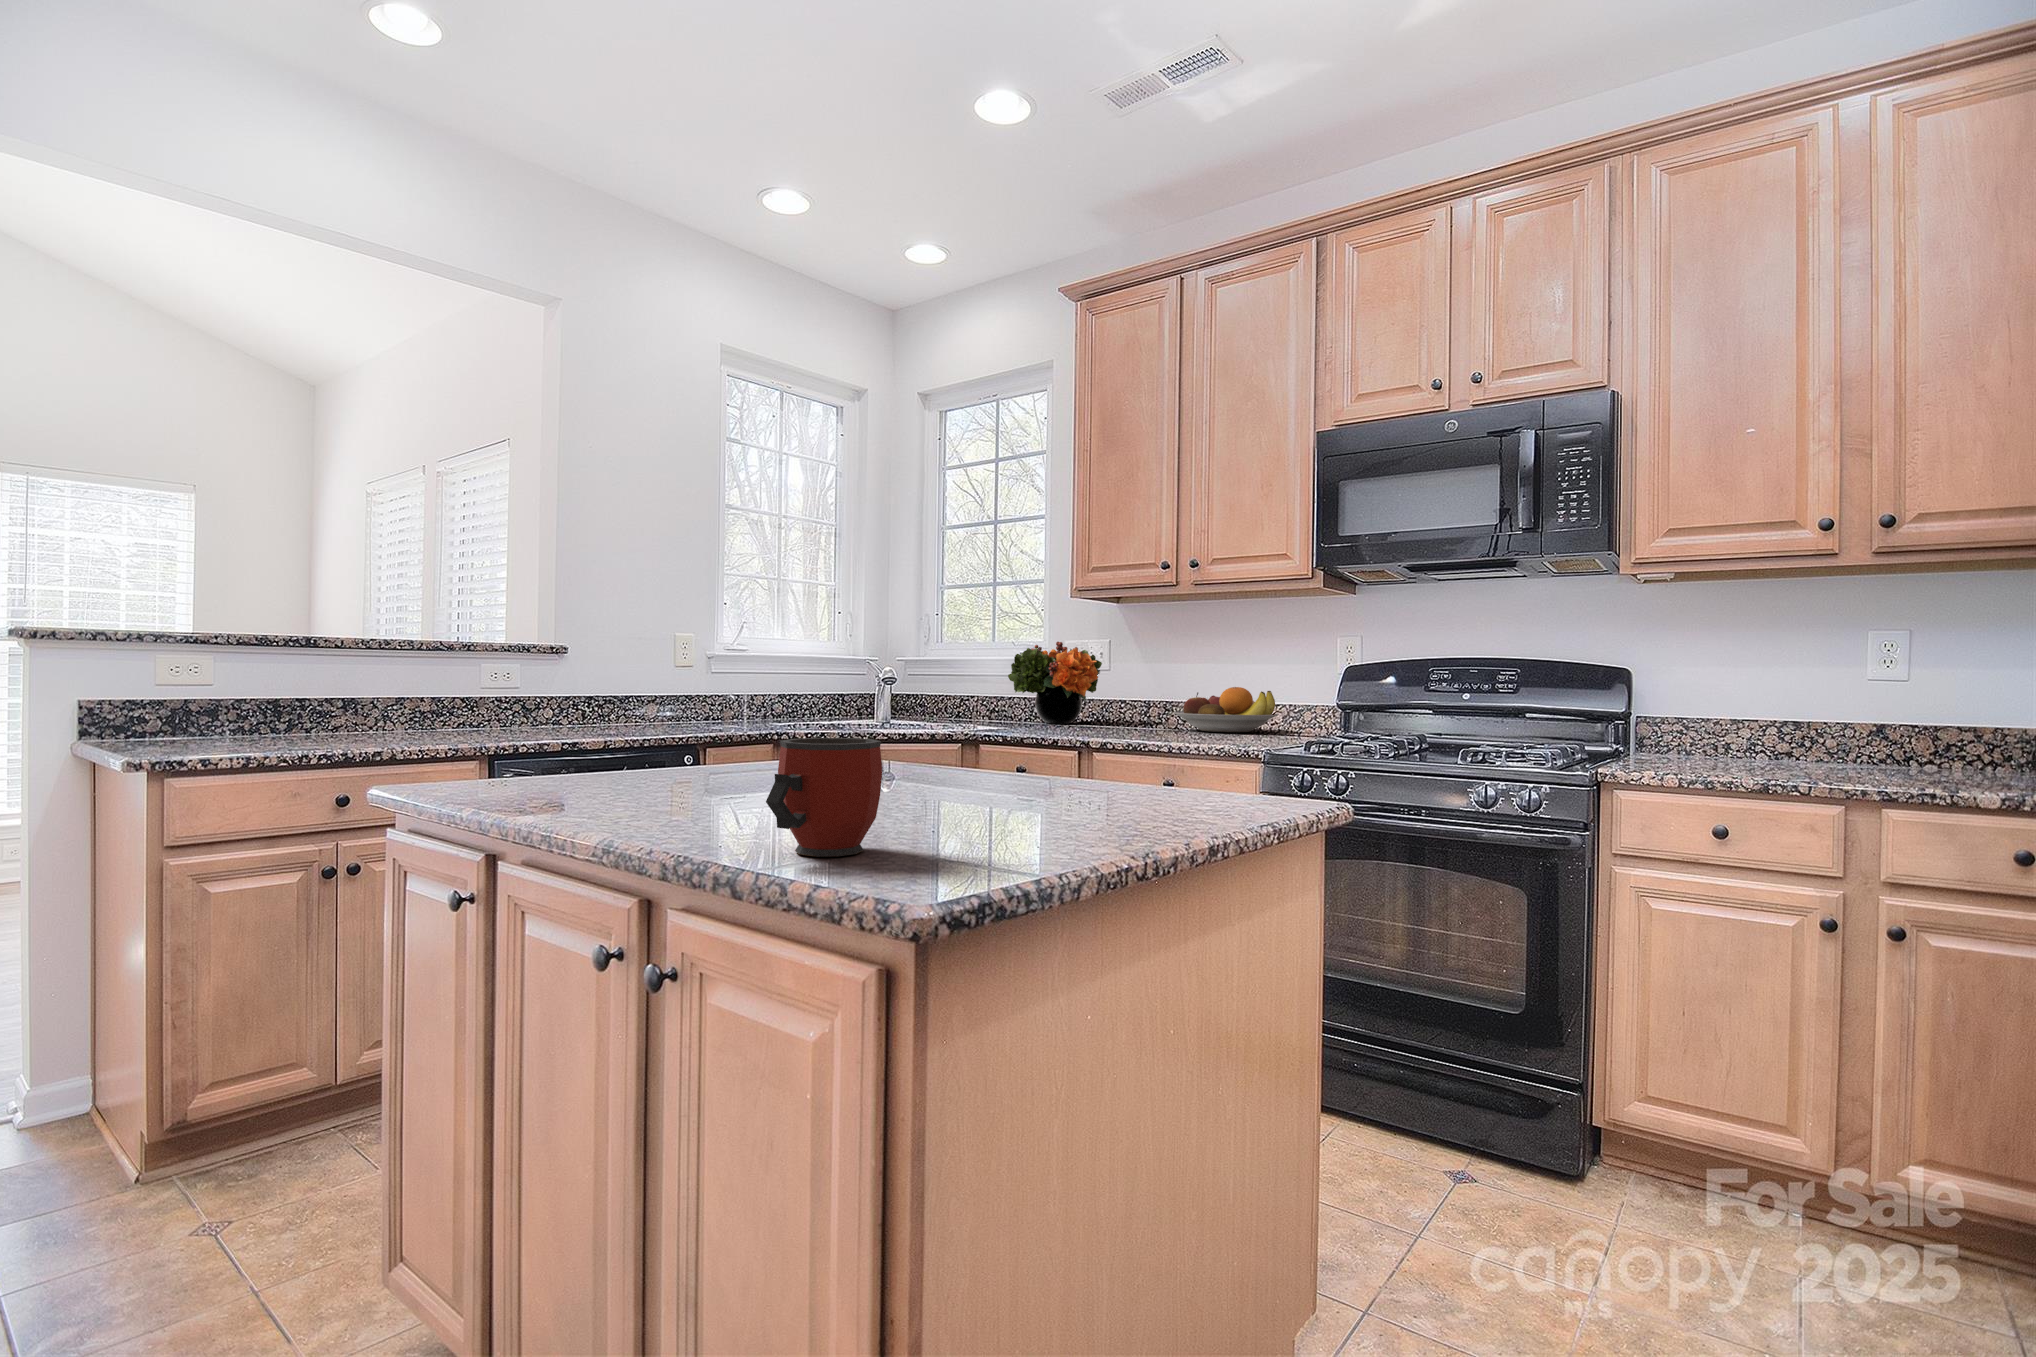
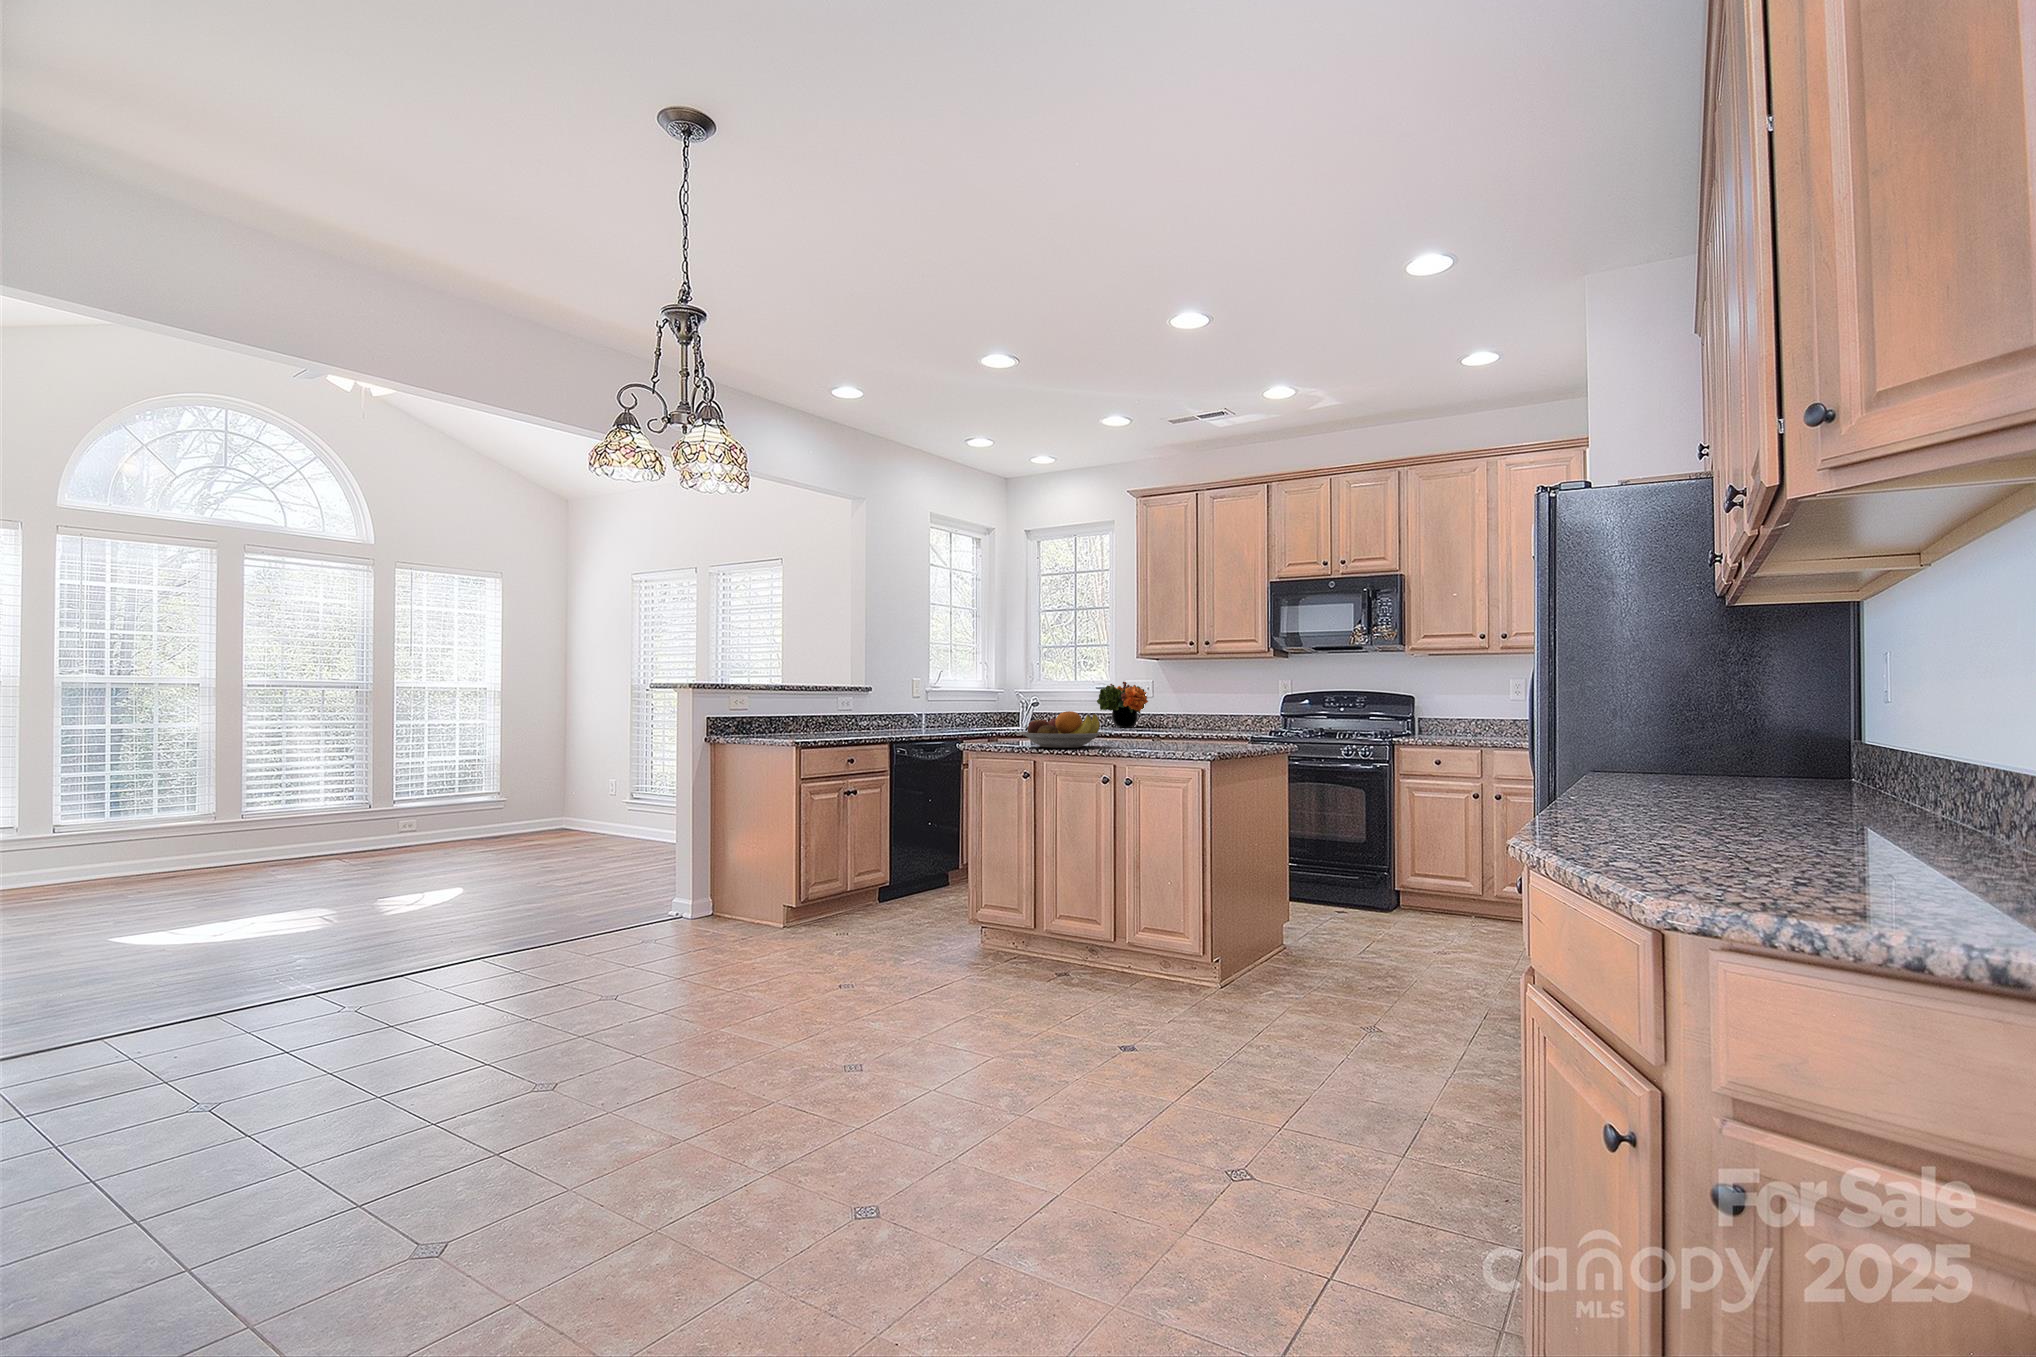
fruit bowl: present [1173,687,1278,732] -> present [1020,711,1103,748]
mug: present [766,738,882,856] -> none [1148,719,1175,750]

